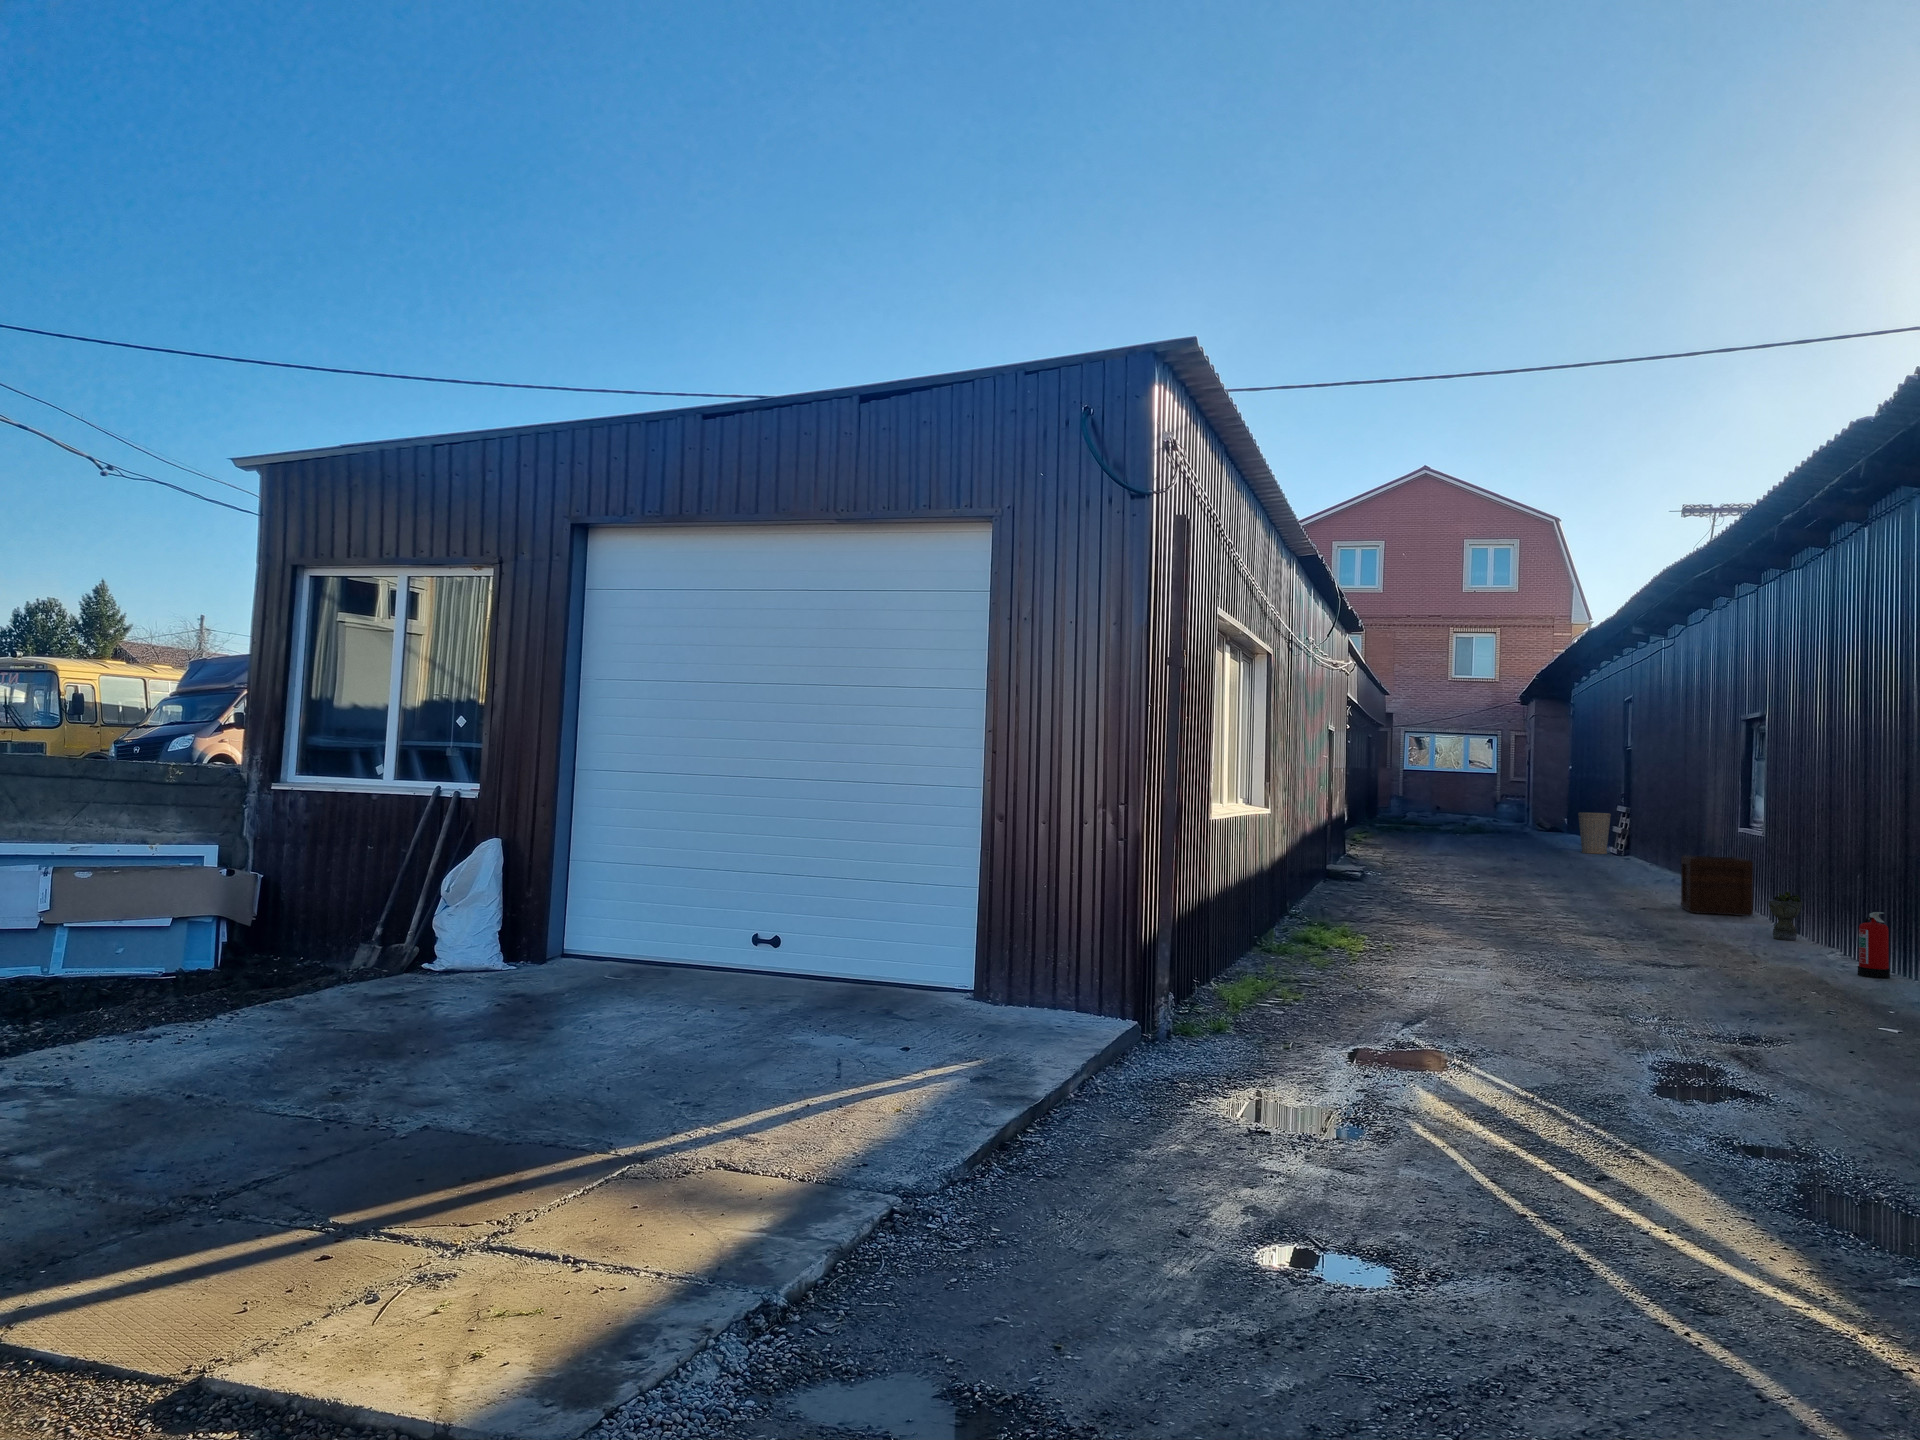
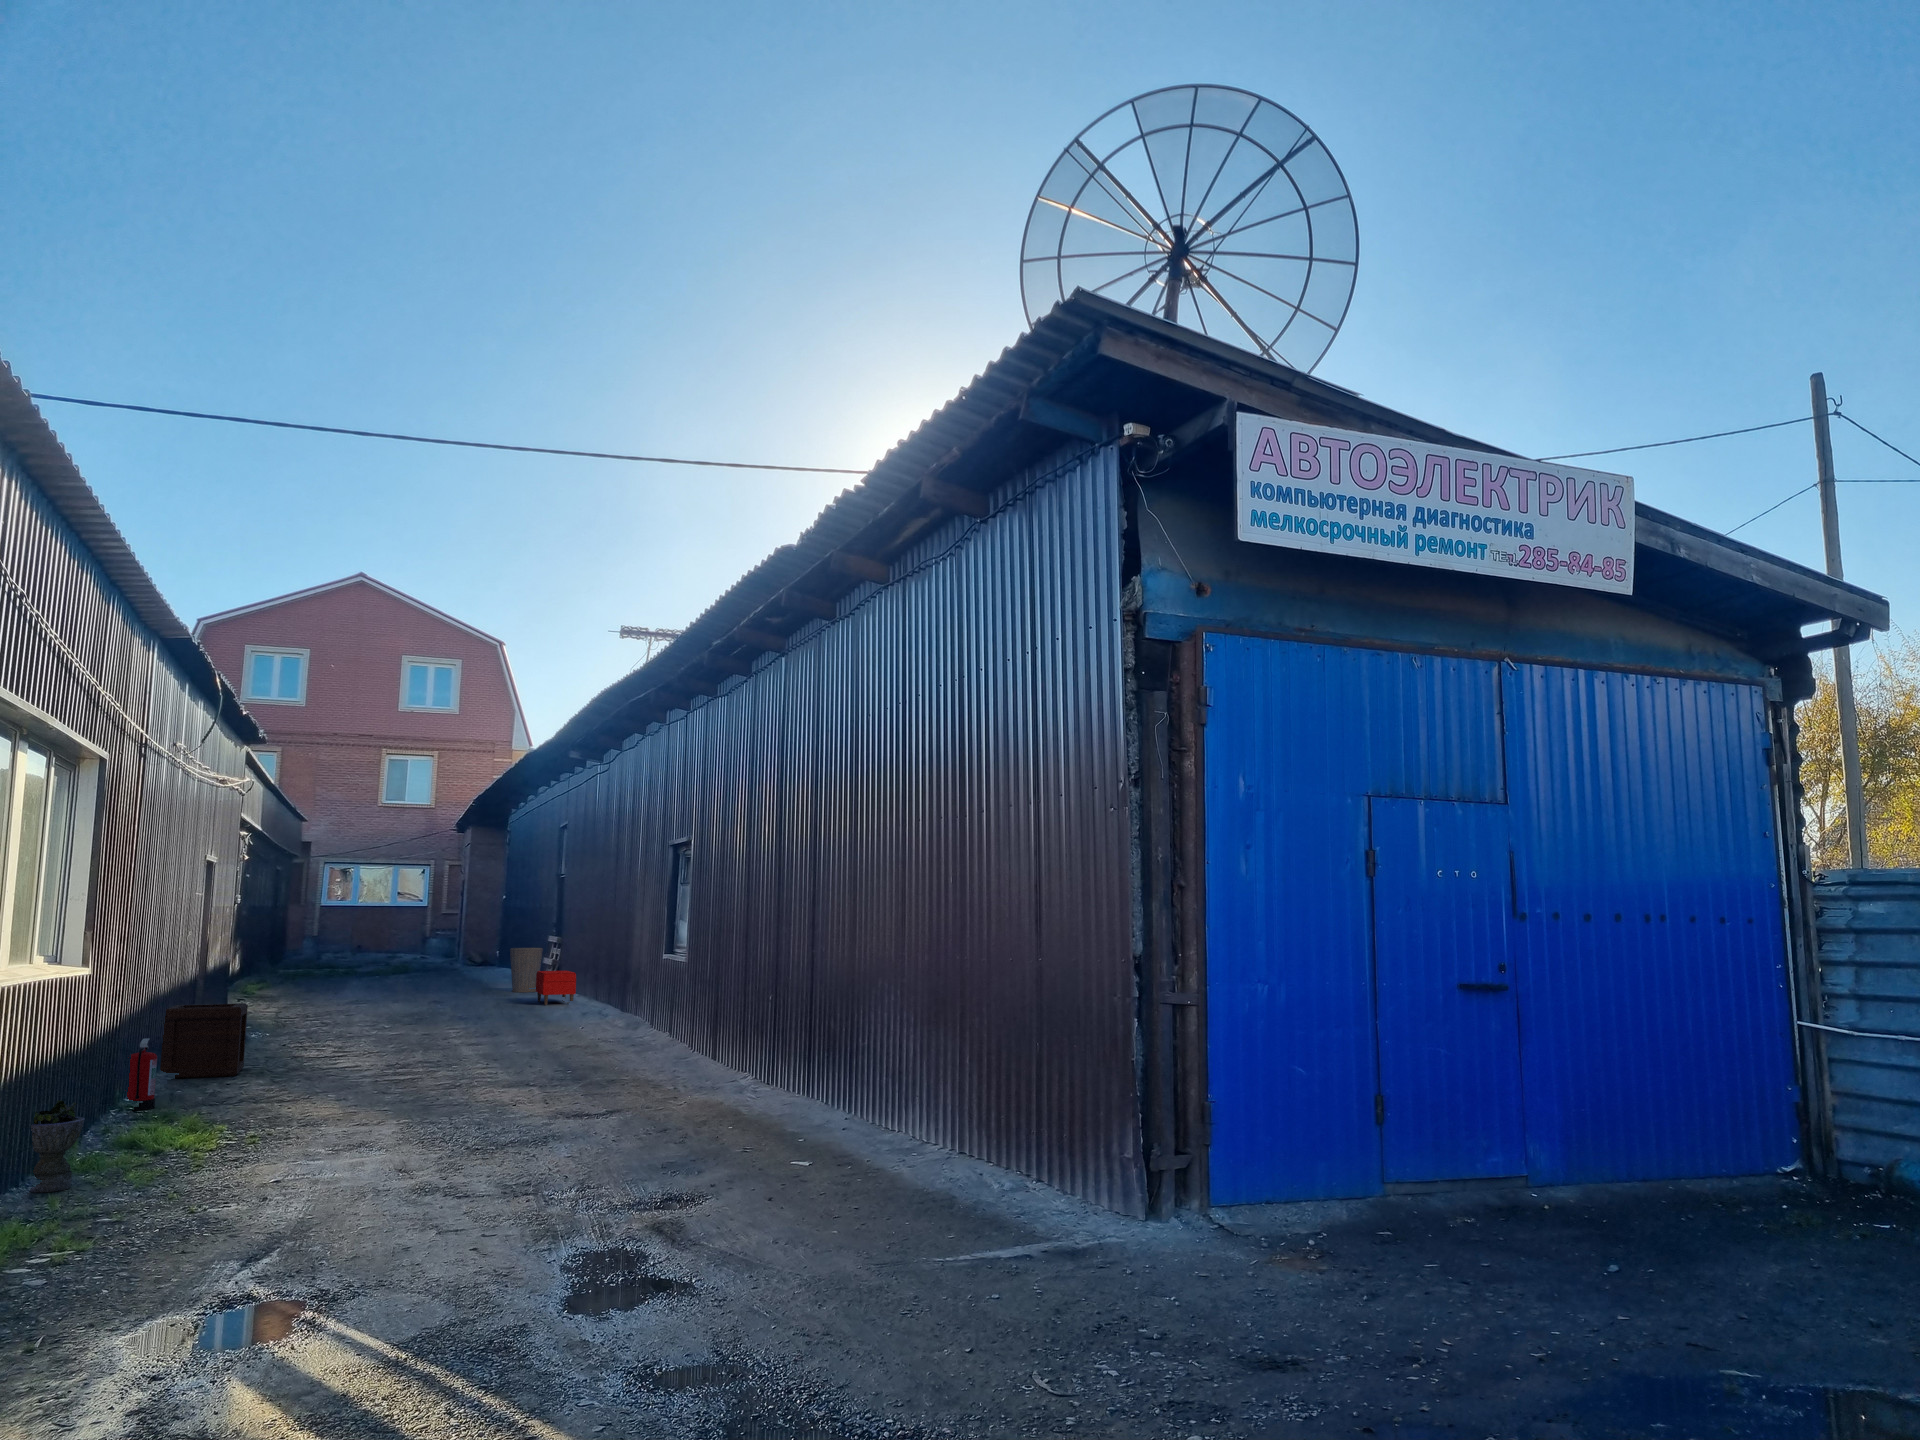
bench: none [1606,835,1647,868] -> present [536,971,576,1005]
wooden crate: present [1681,855,1753,916] -> present [160,1003,248,1079]
planter: present [1768,891,1803,940] -> present [30,1100,85,1192]
fire extinguisher: present [1858,912,1890,978] -> present [127,1038,157,1110]

